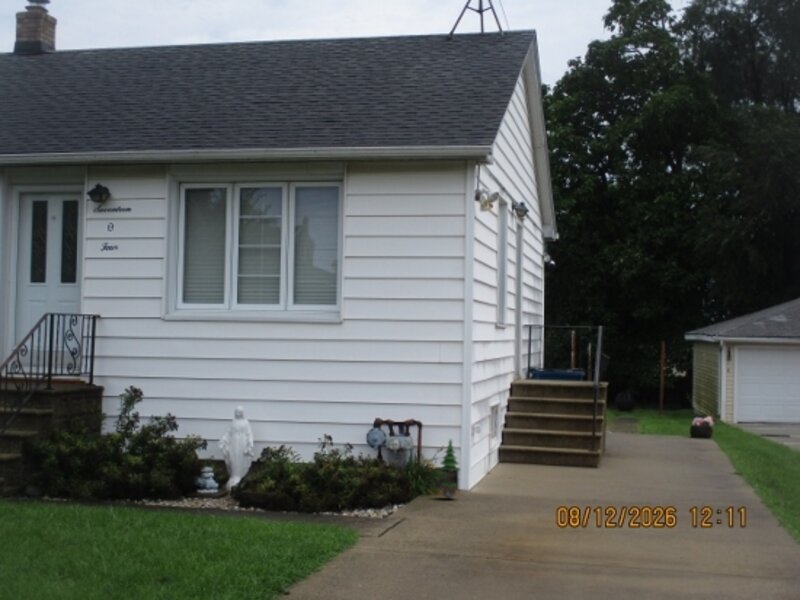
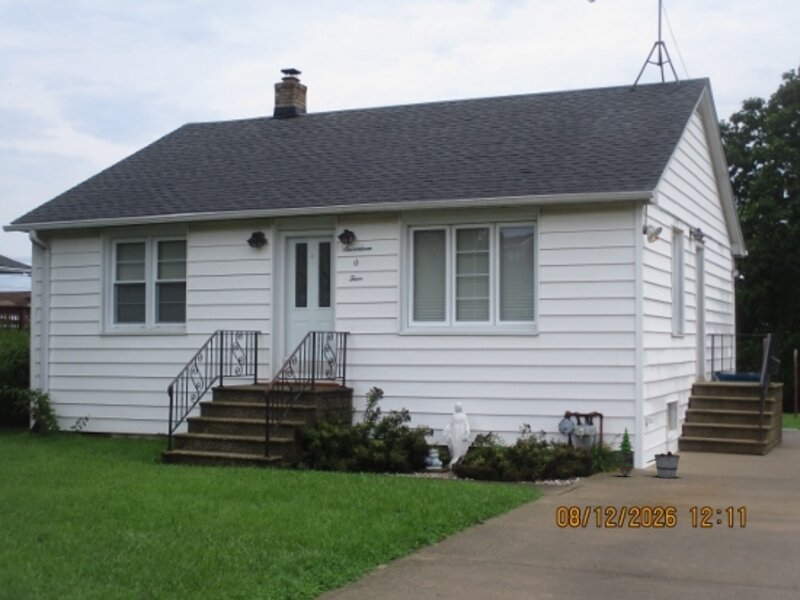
bucket: none [474,467,514,500] -> present [647,451,680,478]

